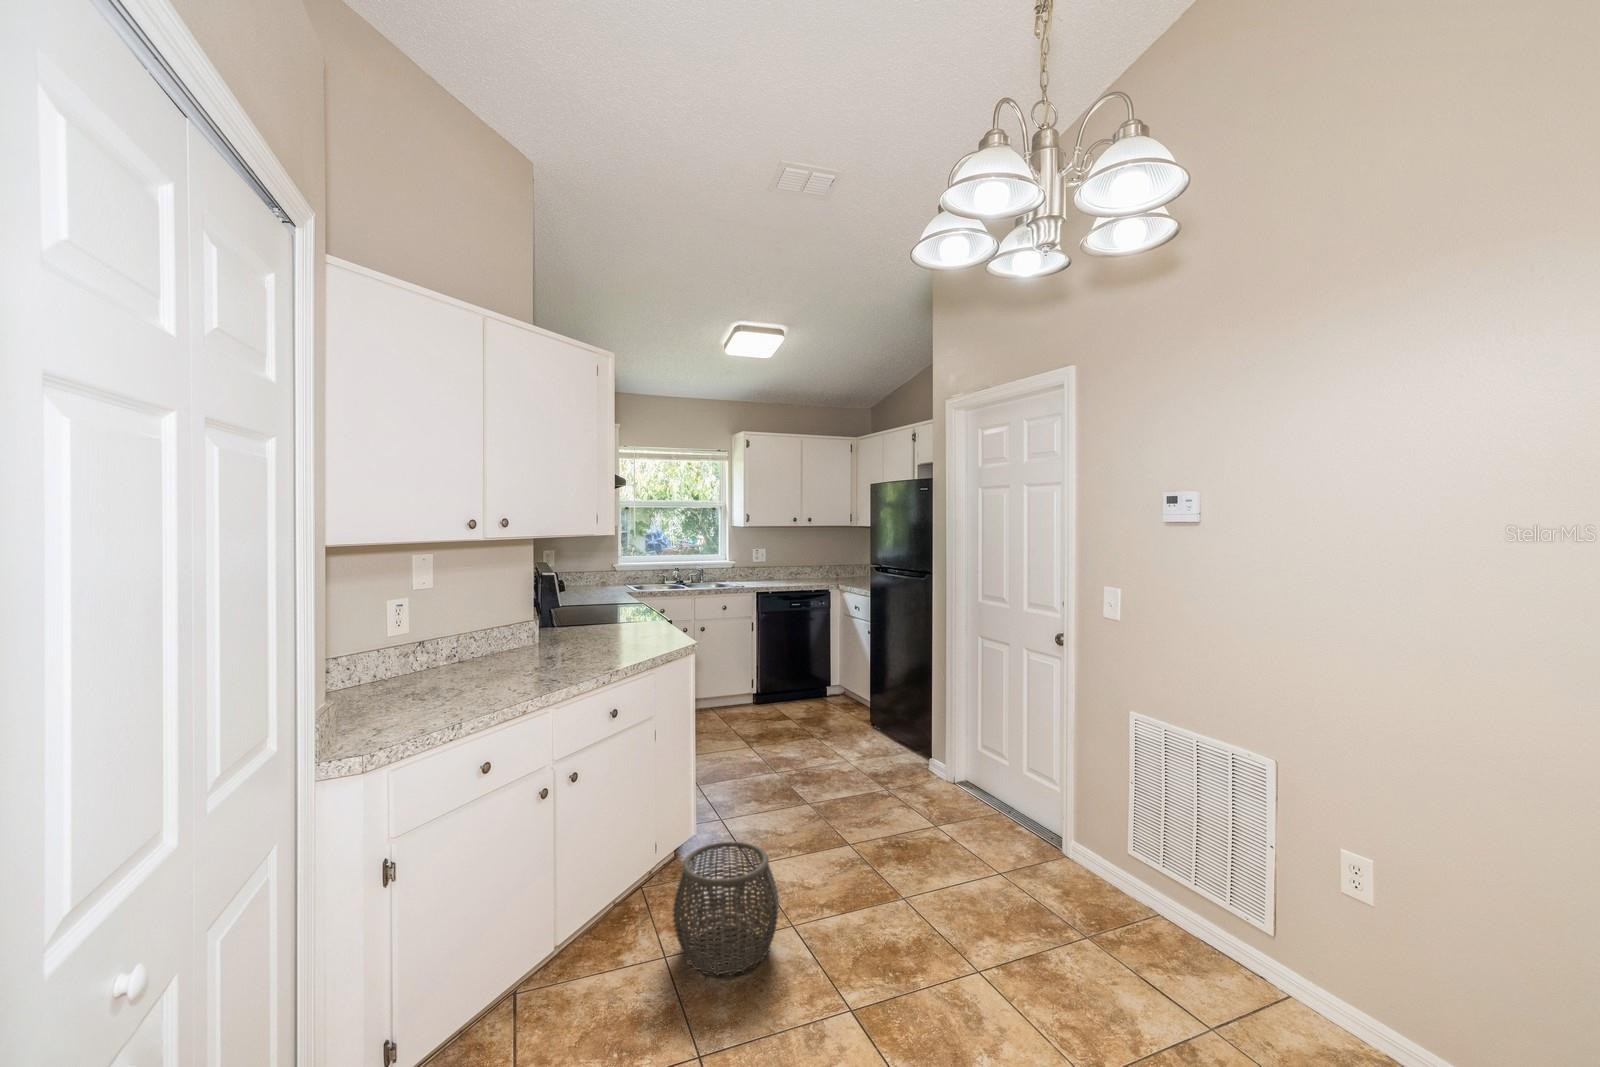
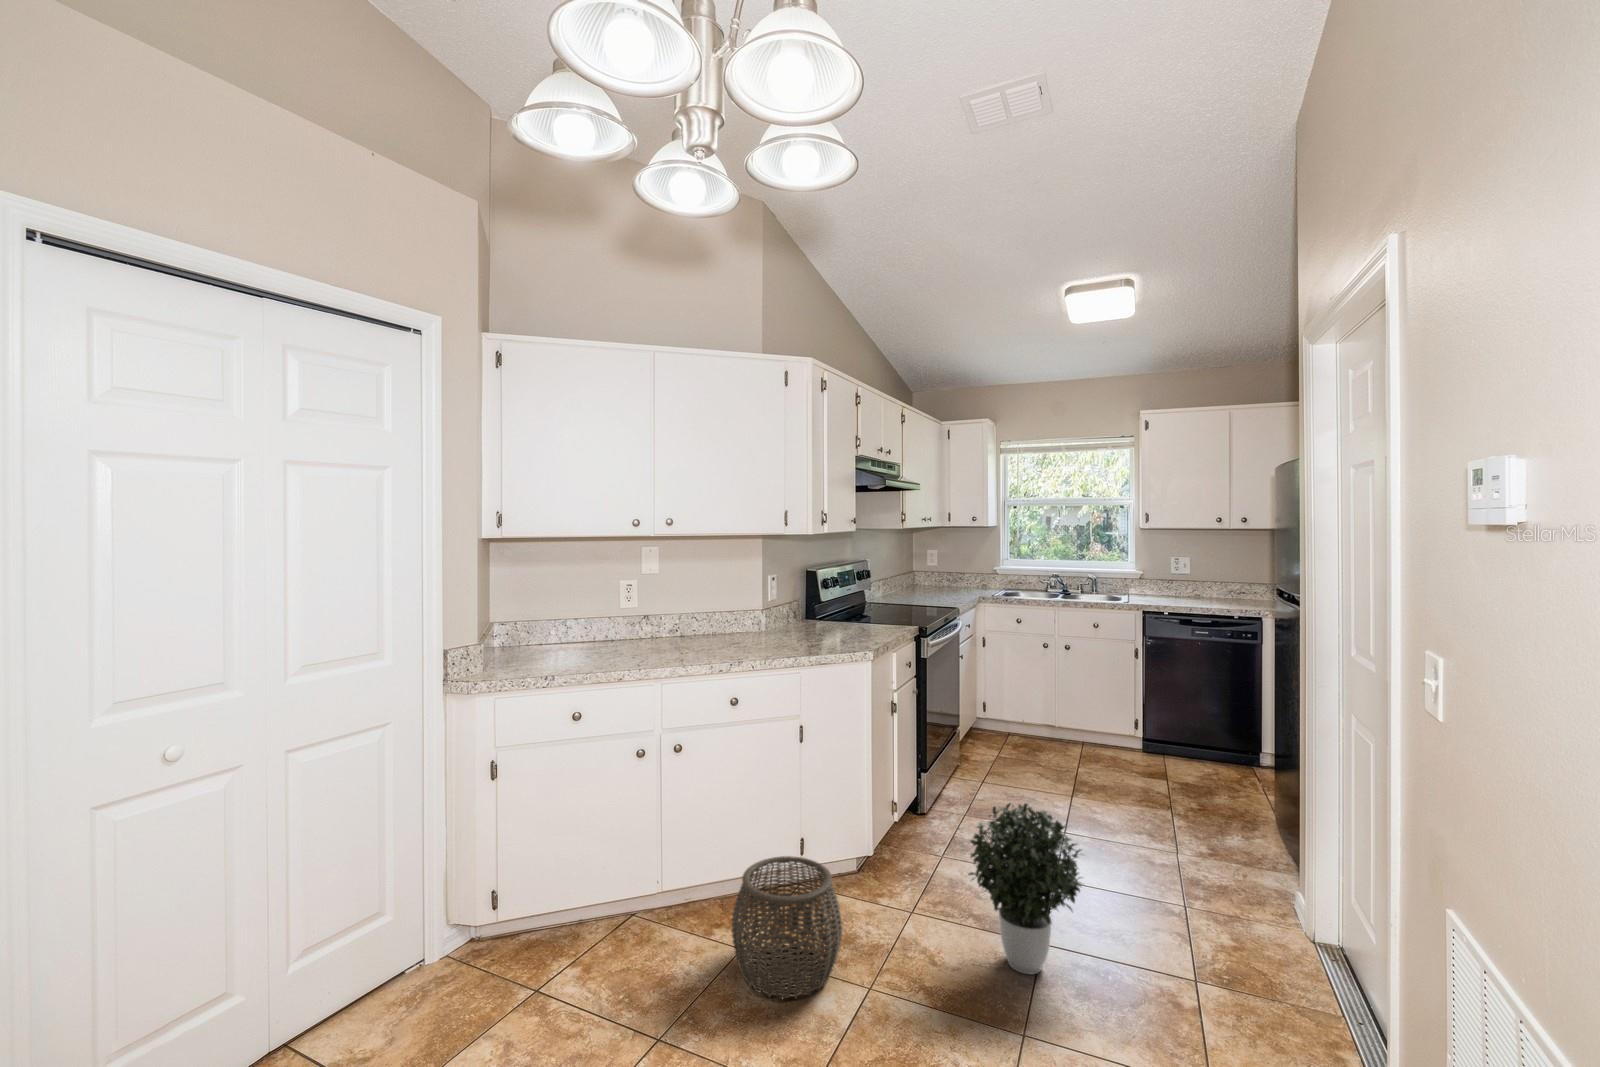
potted plant: none [811,739,897,866] -> present [968,803,1083,974]

